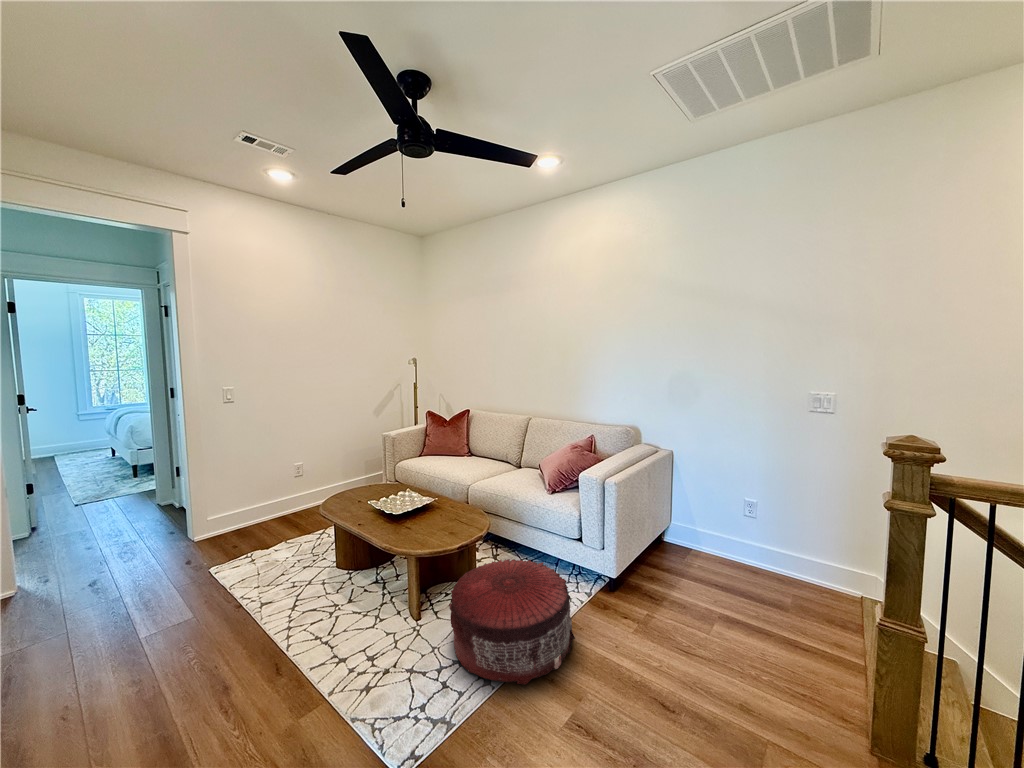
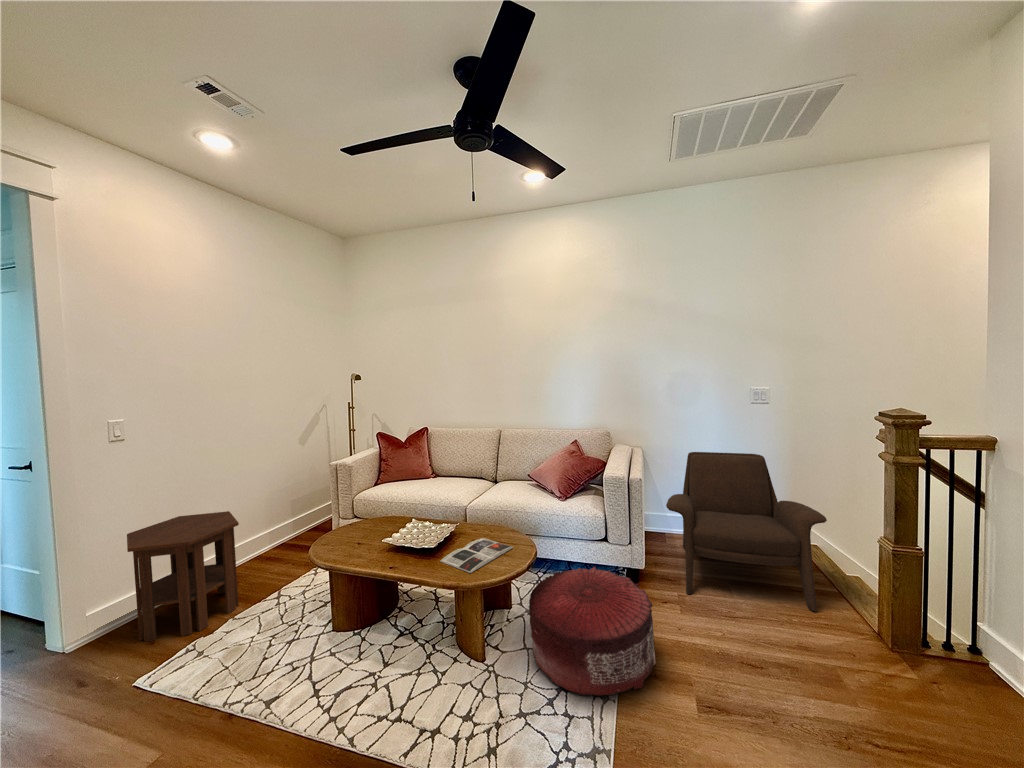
side table: none [222,461,300,547] -> present [127,511,239,642]
armchair: none [653,463,844,677] -> present [666,452,827,611]
magazine: none [397,515,464,541] -> present [440,538,513,573]

